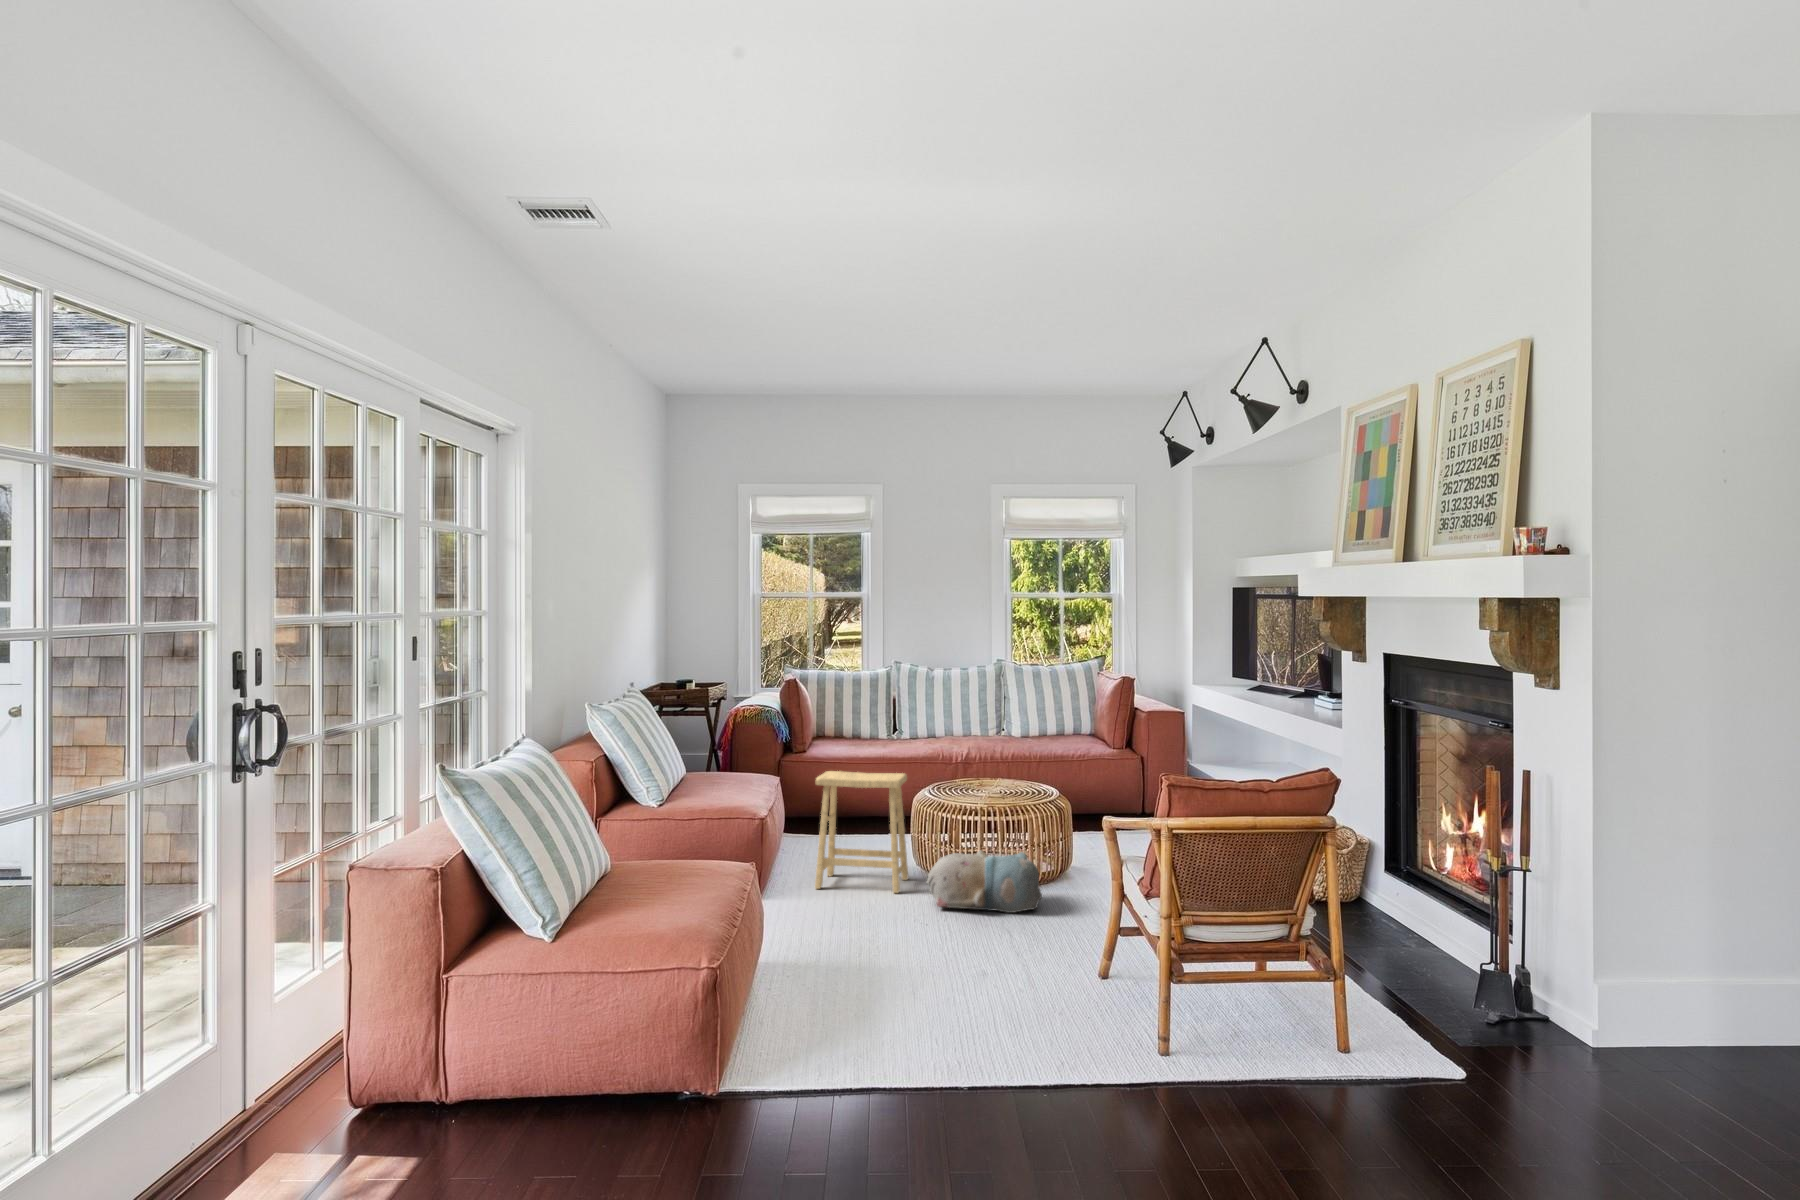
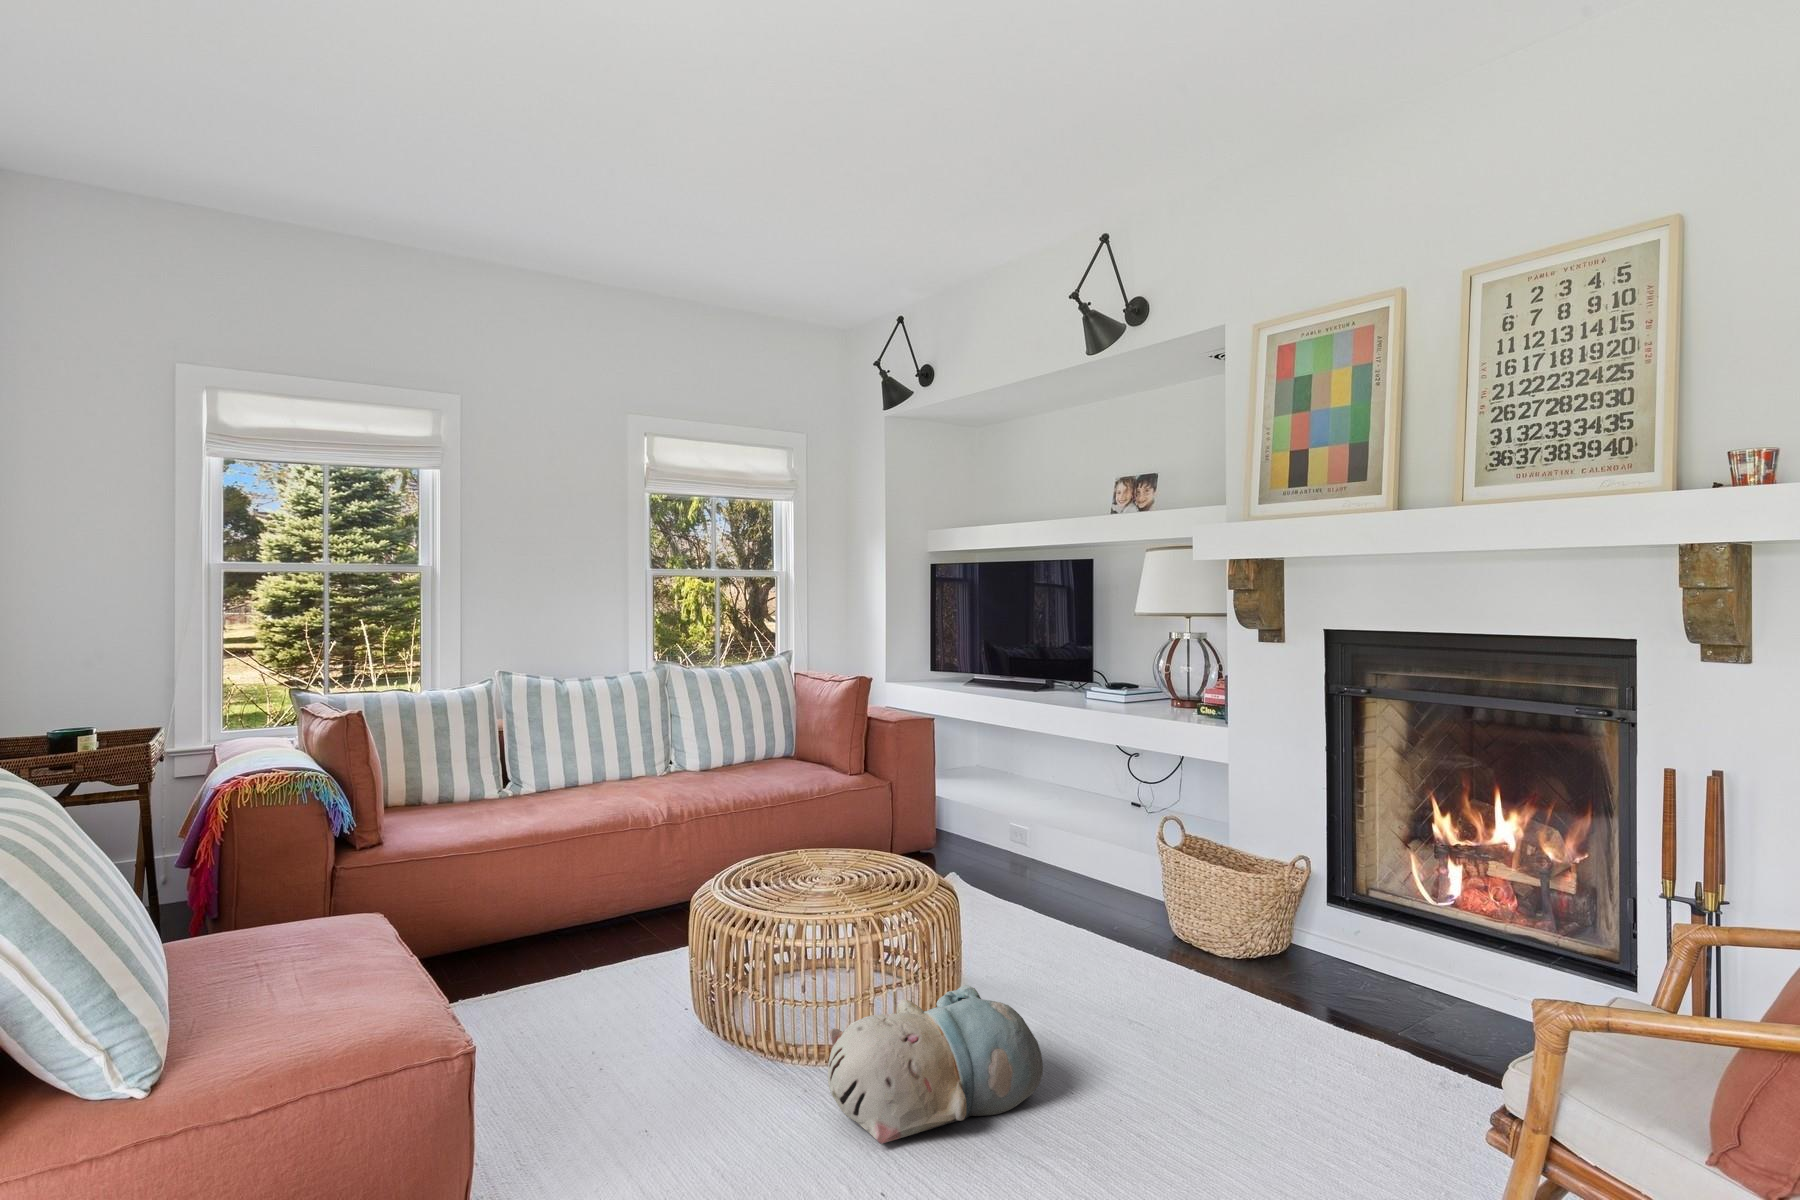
footstool: present [815,771,909,893] -> none [564,876,759,1166]

